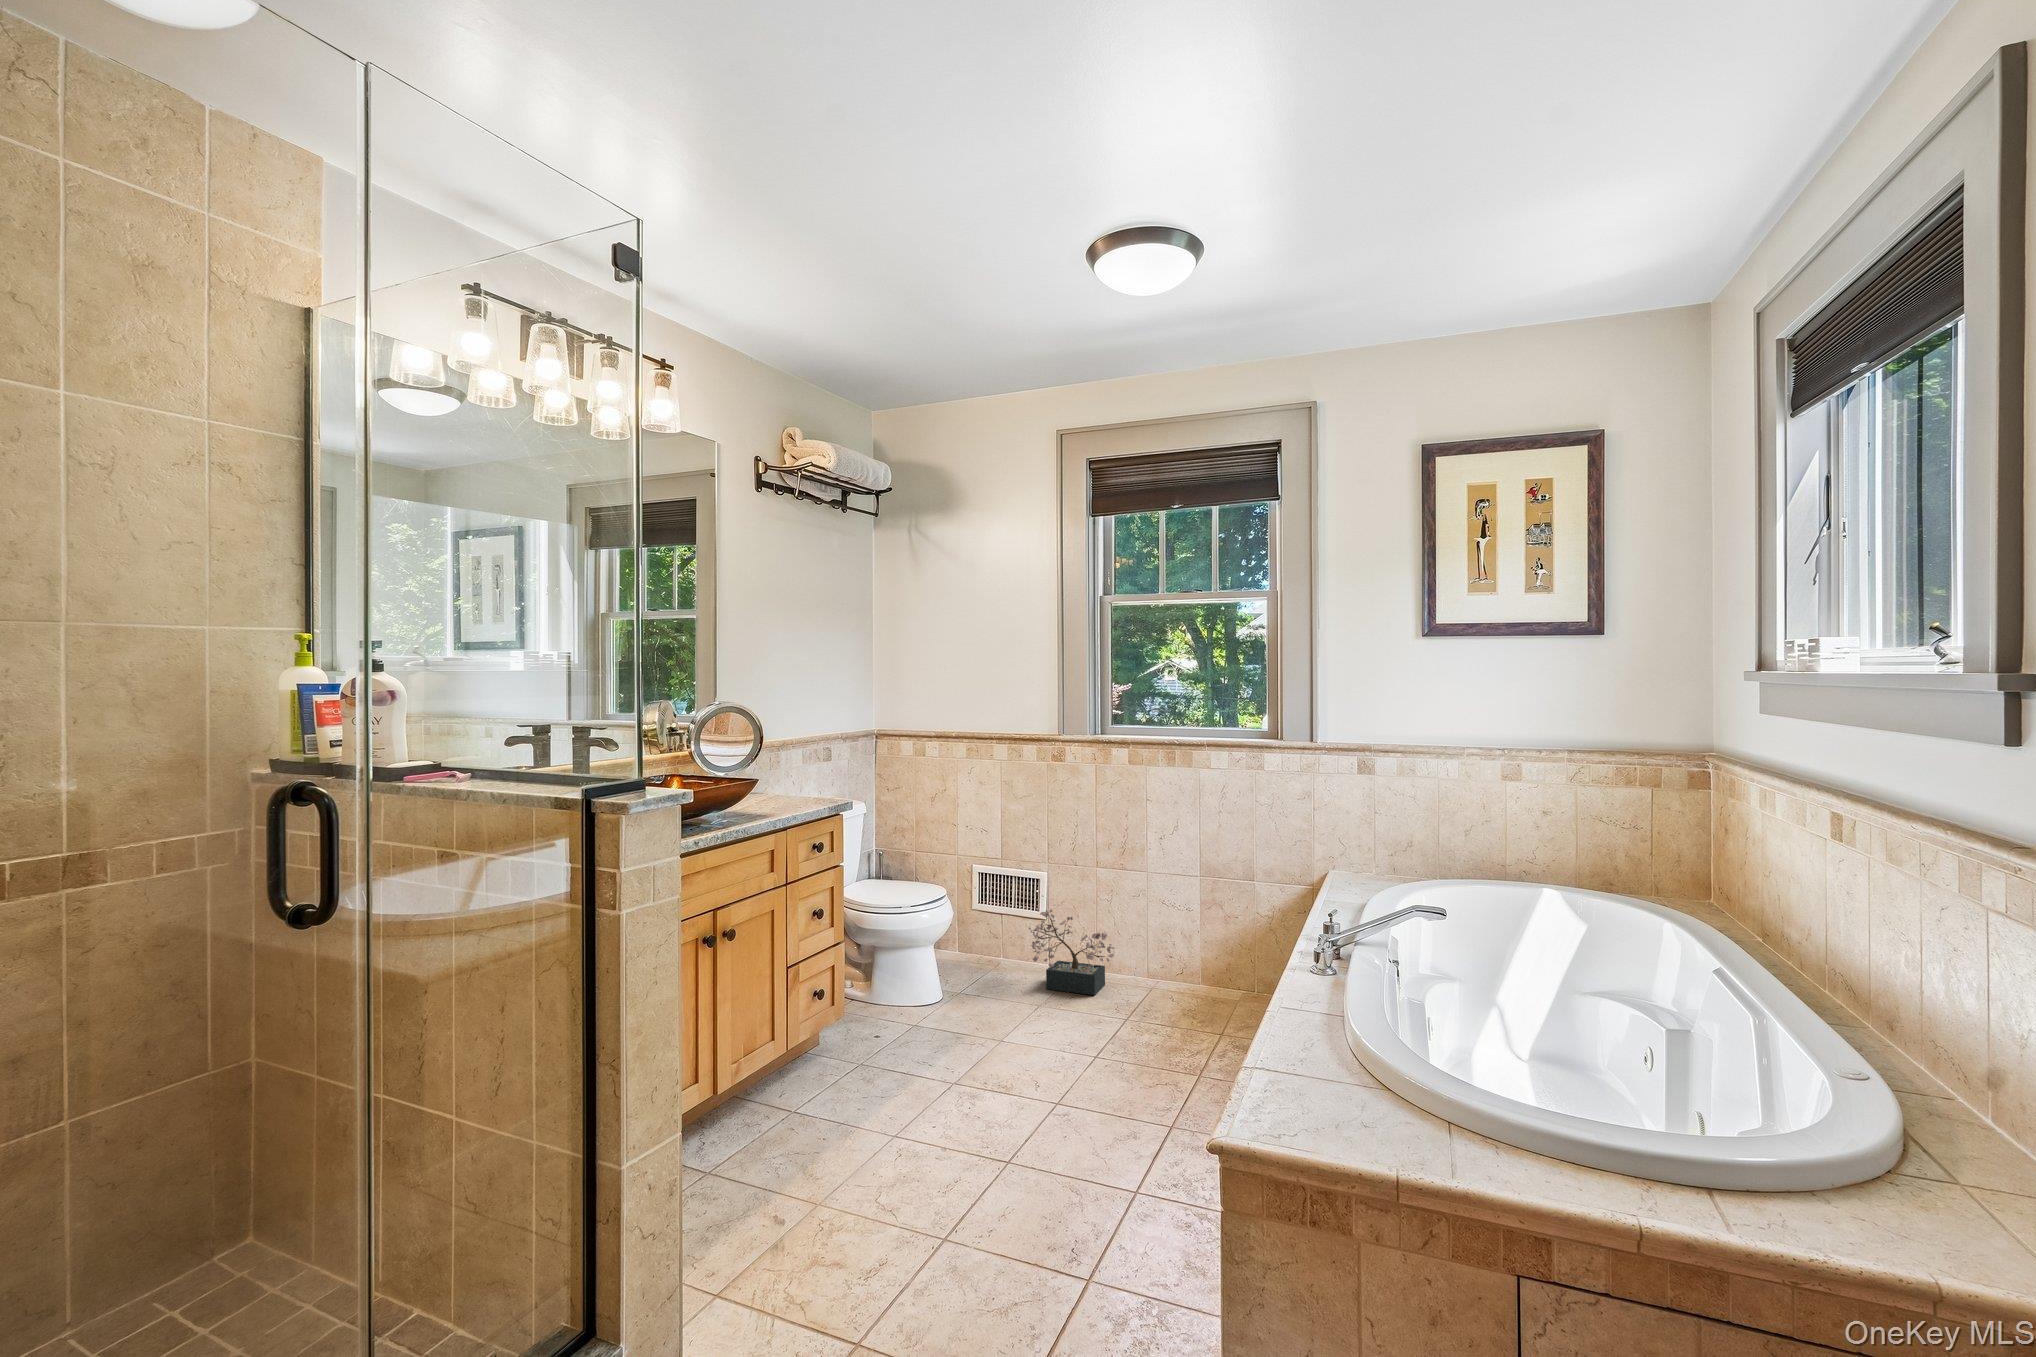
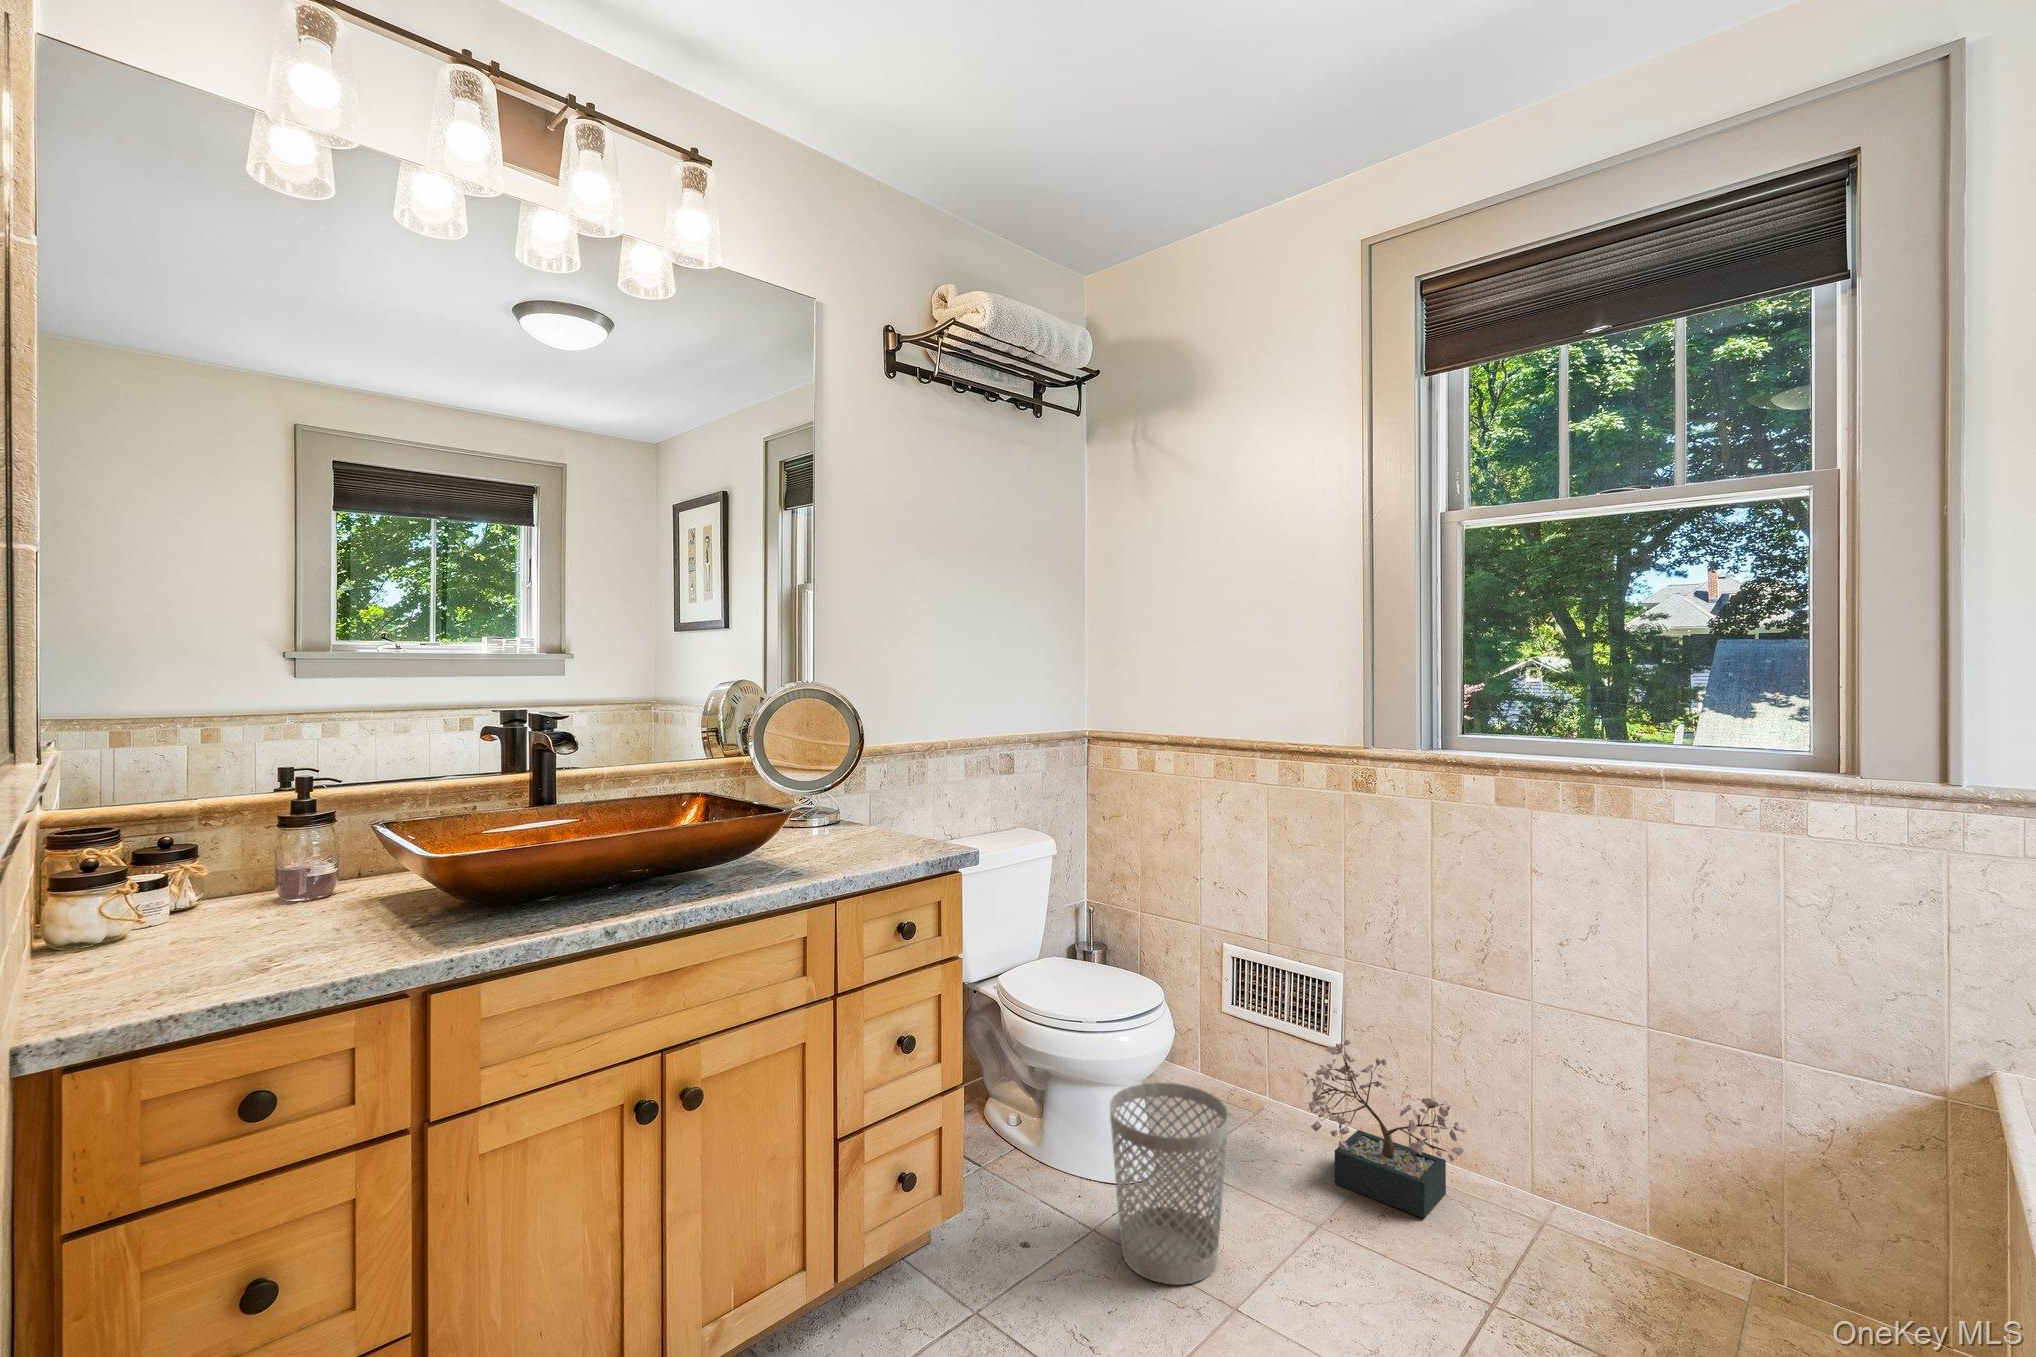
wastebasket: none [927,935,995,1038] -> present [1110,1082,1229,1285]

